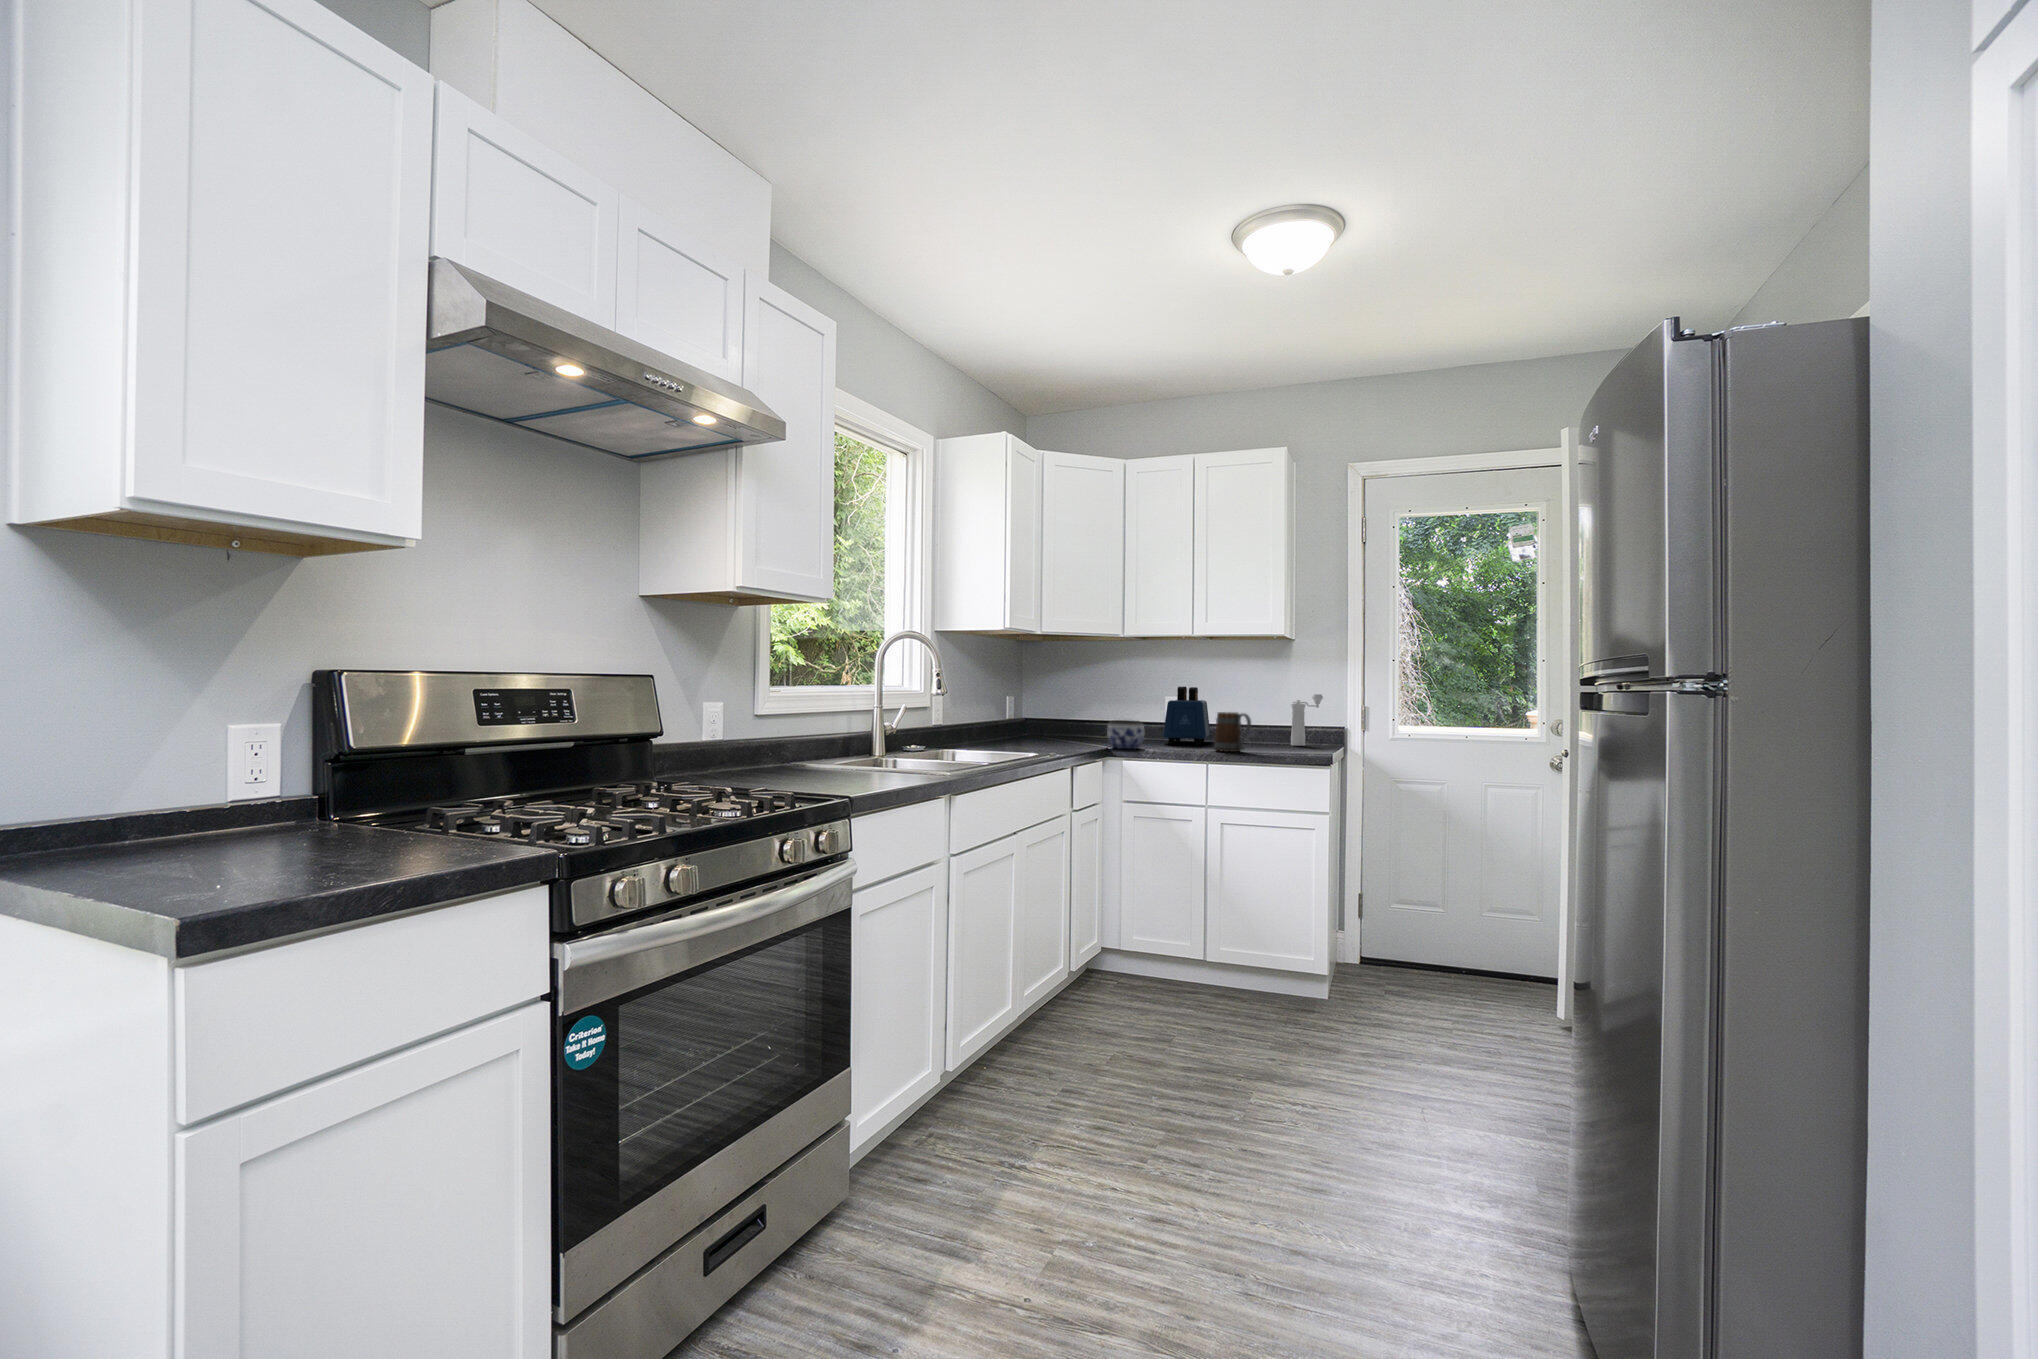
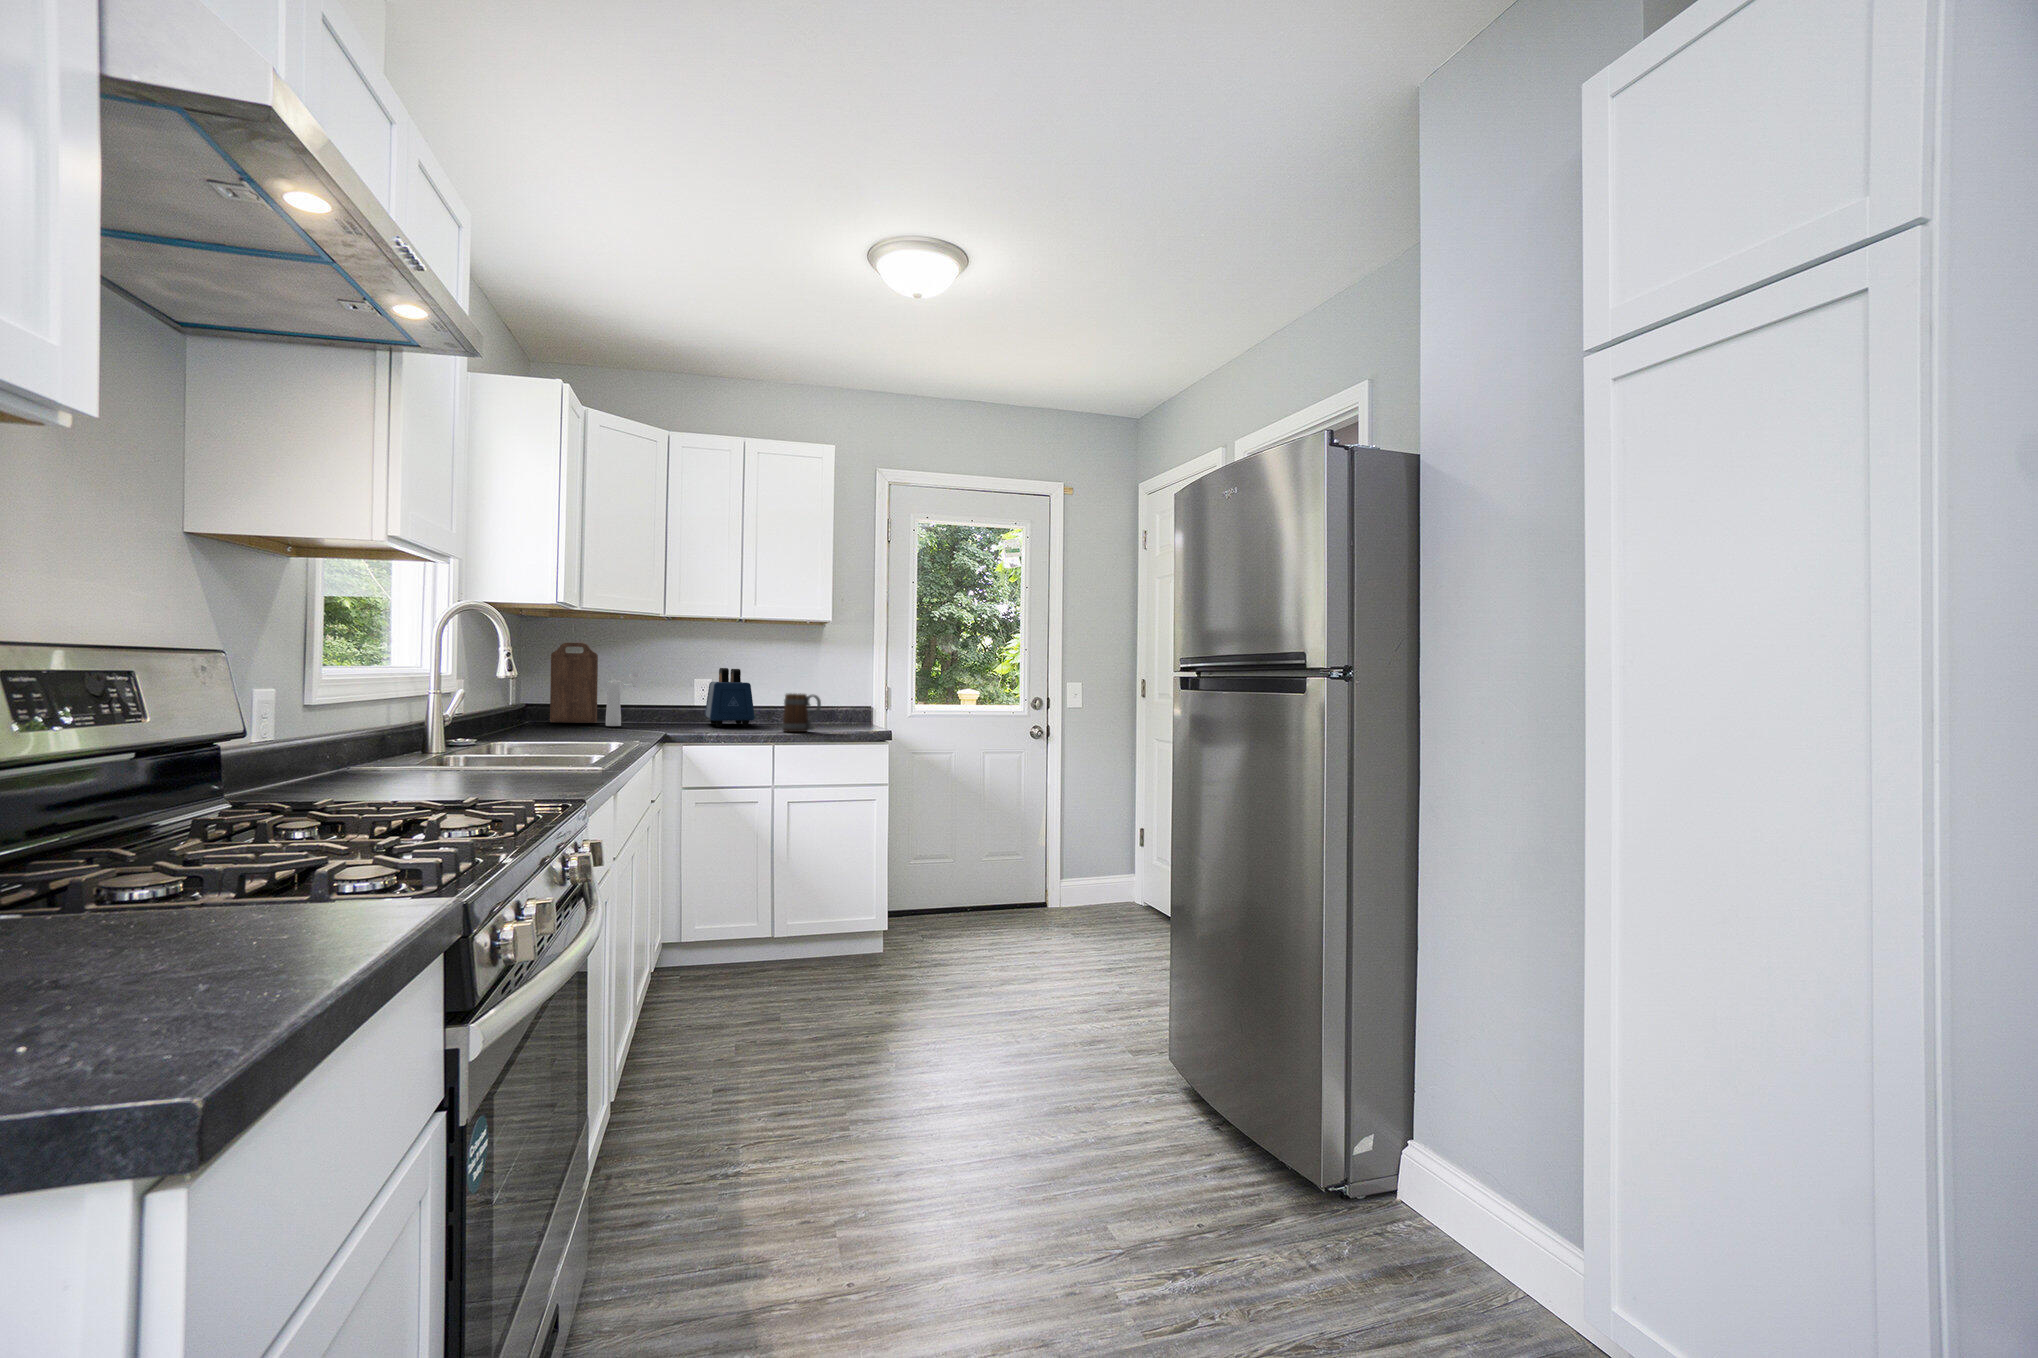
cutting board: none [1047,664,1082,737] -> present [550,643,598,723]
pepper mill: present [1291,694,1323,746] -> present [606,673,640,726]
jar: present [1107,720,1145,749] -> none [668,703,710,733]

